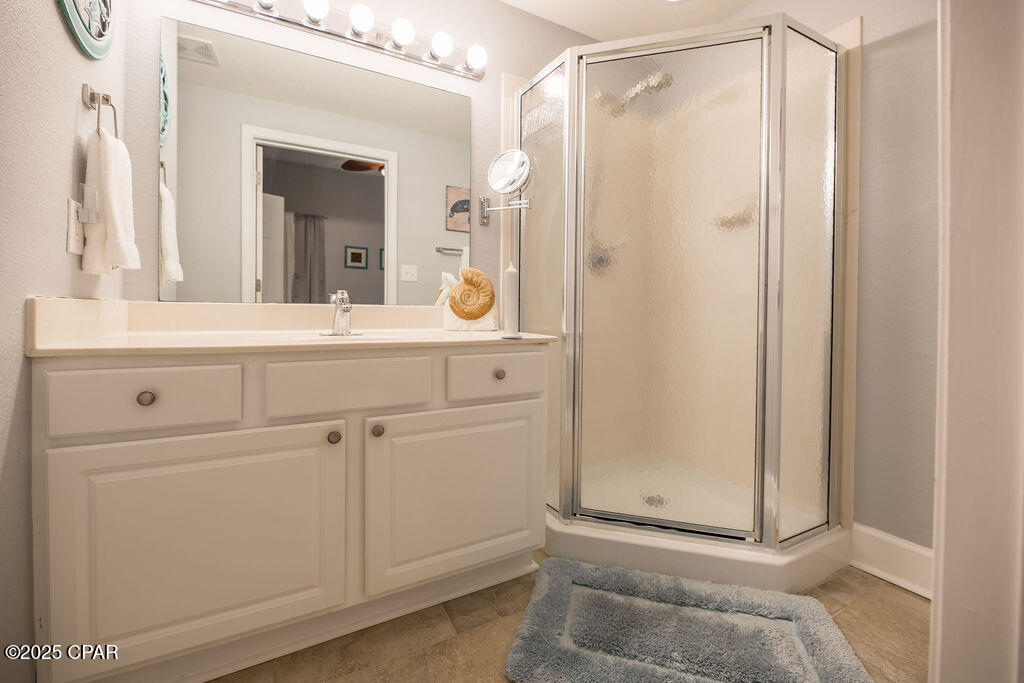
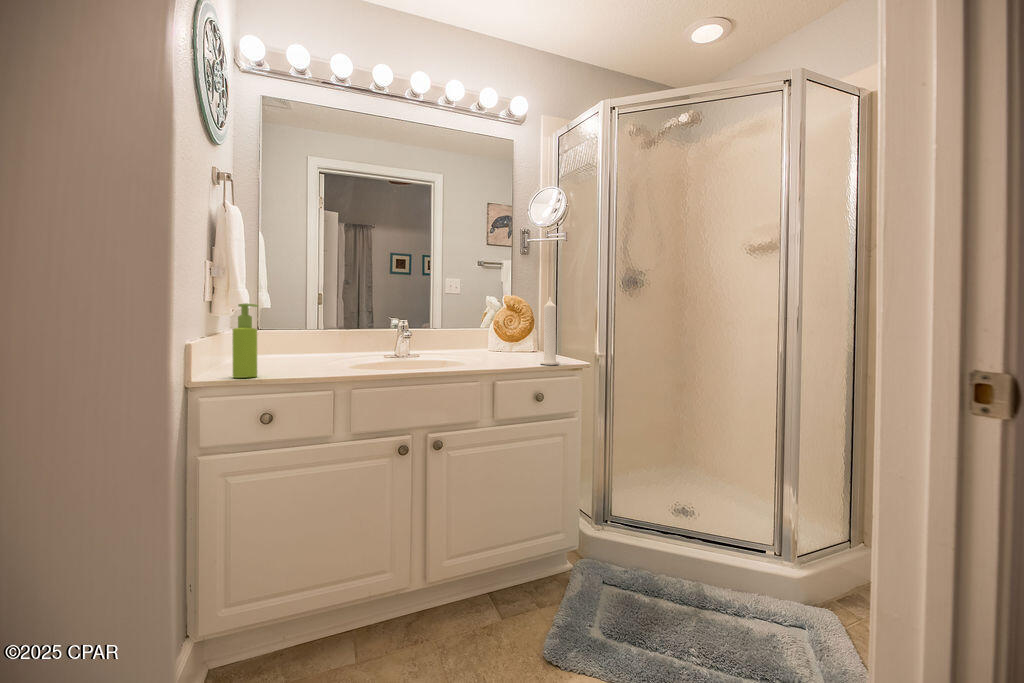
soap dispenser: none [102,250,139,346] -> present [233,303,258,378]

